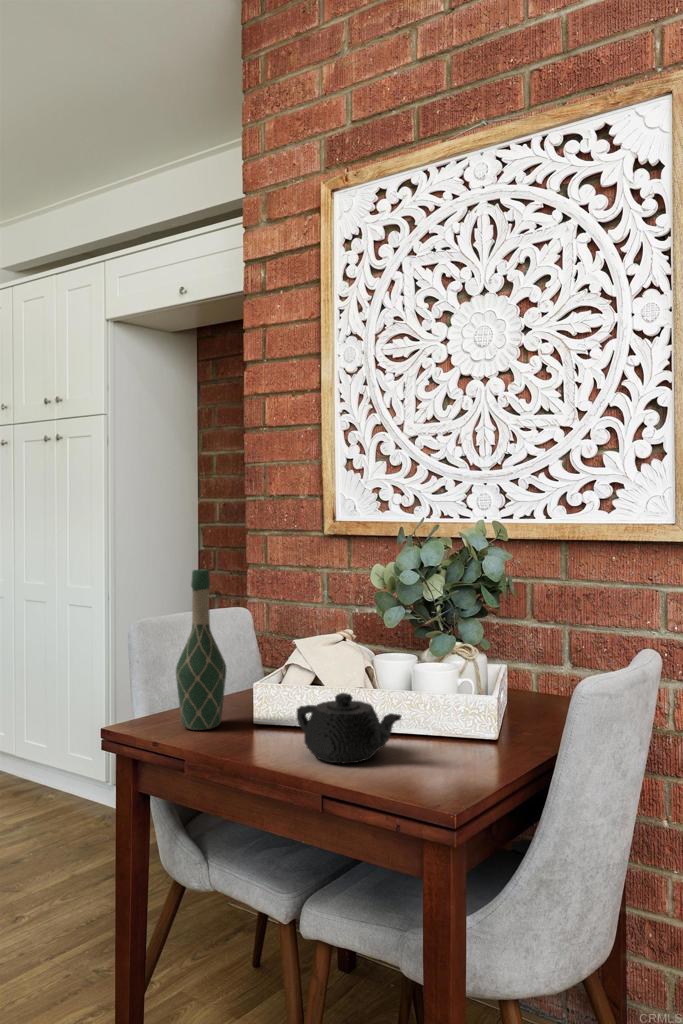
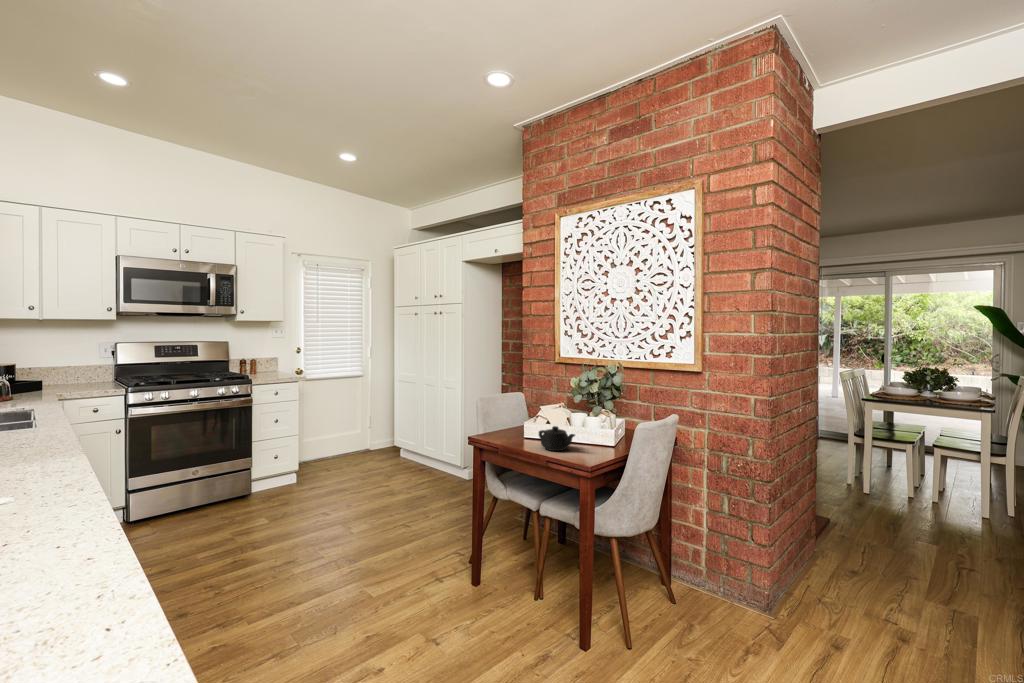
wine bottle: present [176,569,226,730] -> none [495,379,514,438]

